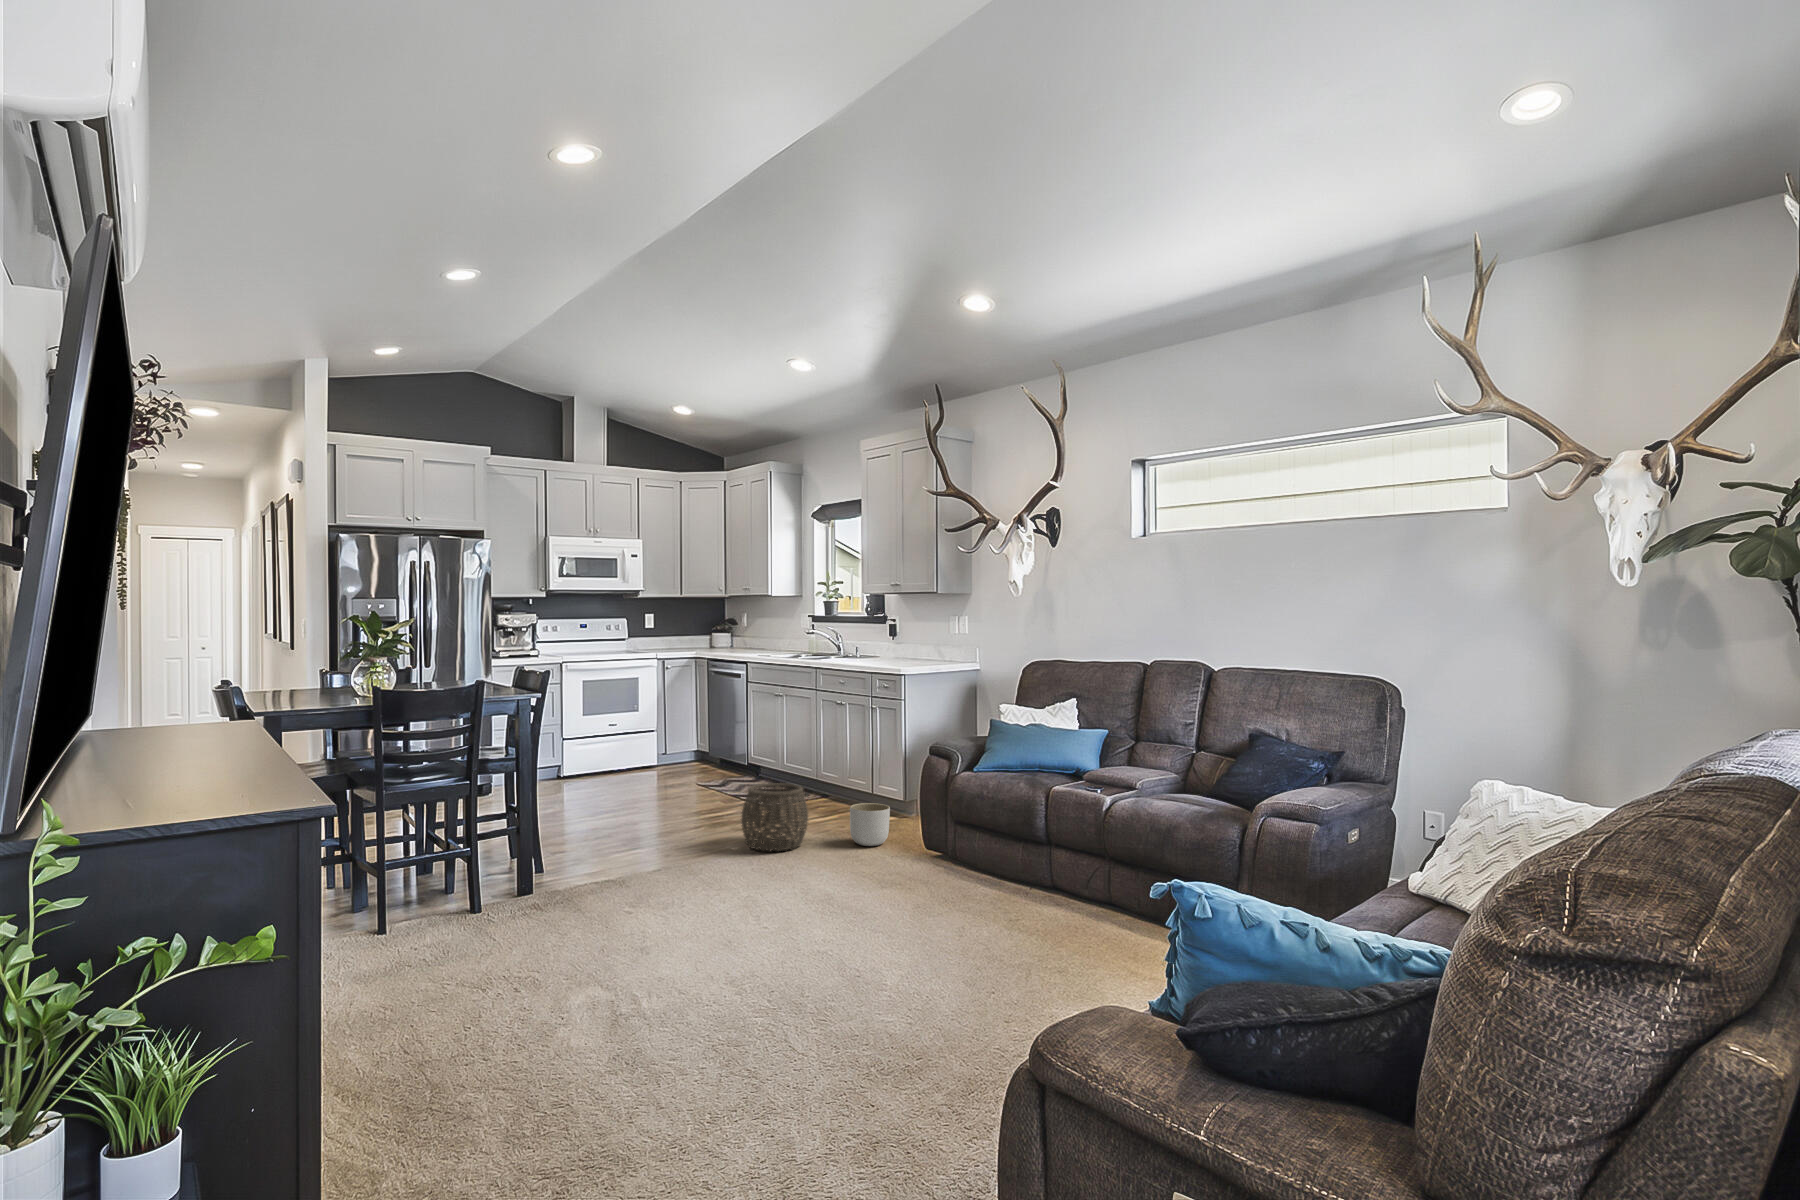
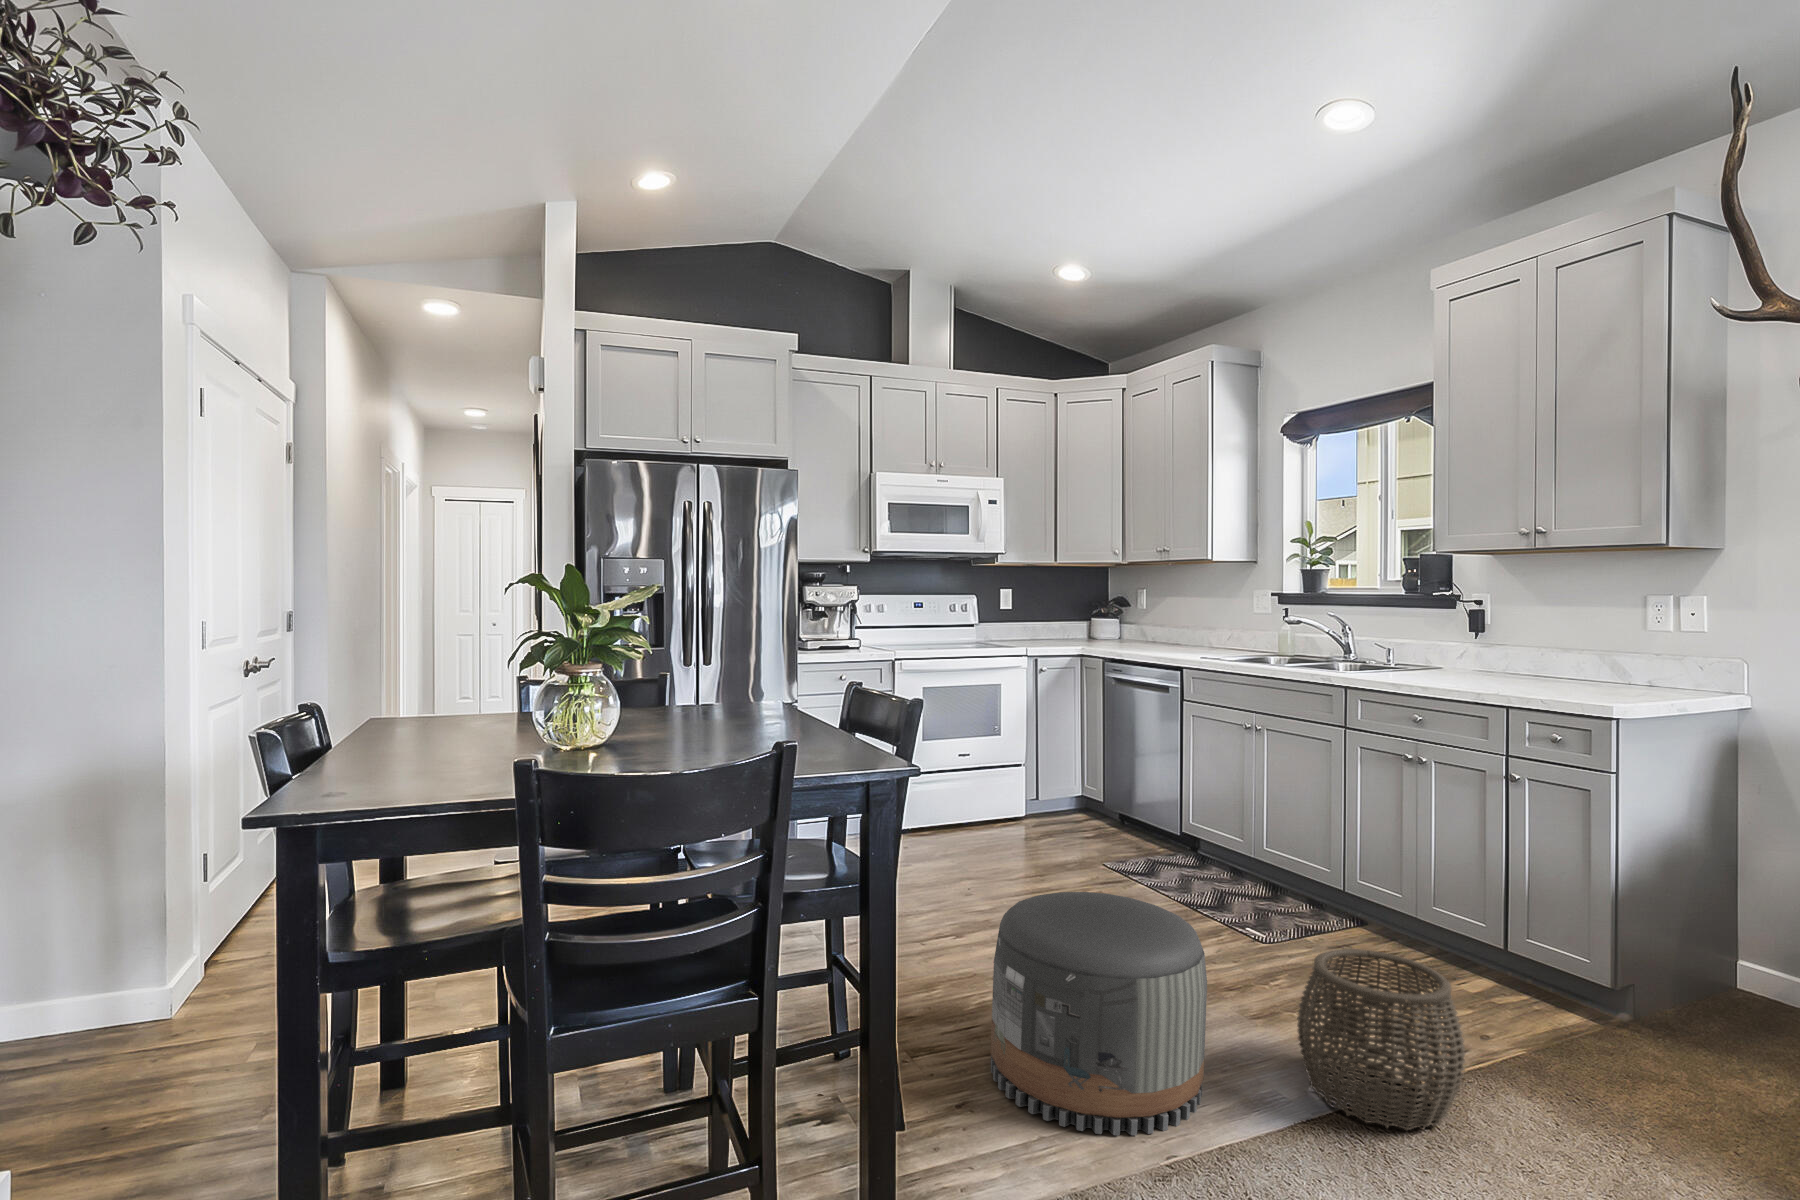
pouf: none [594,768,698,864] -> present [990,892,1207,1135]
planter: present [850,803,890,846] -> none [1562,1020,1680,1141]

